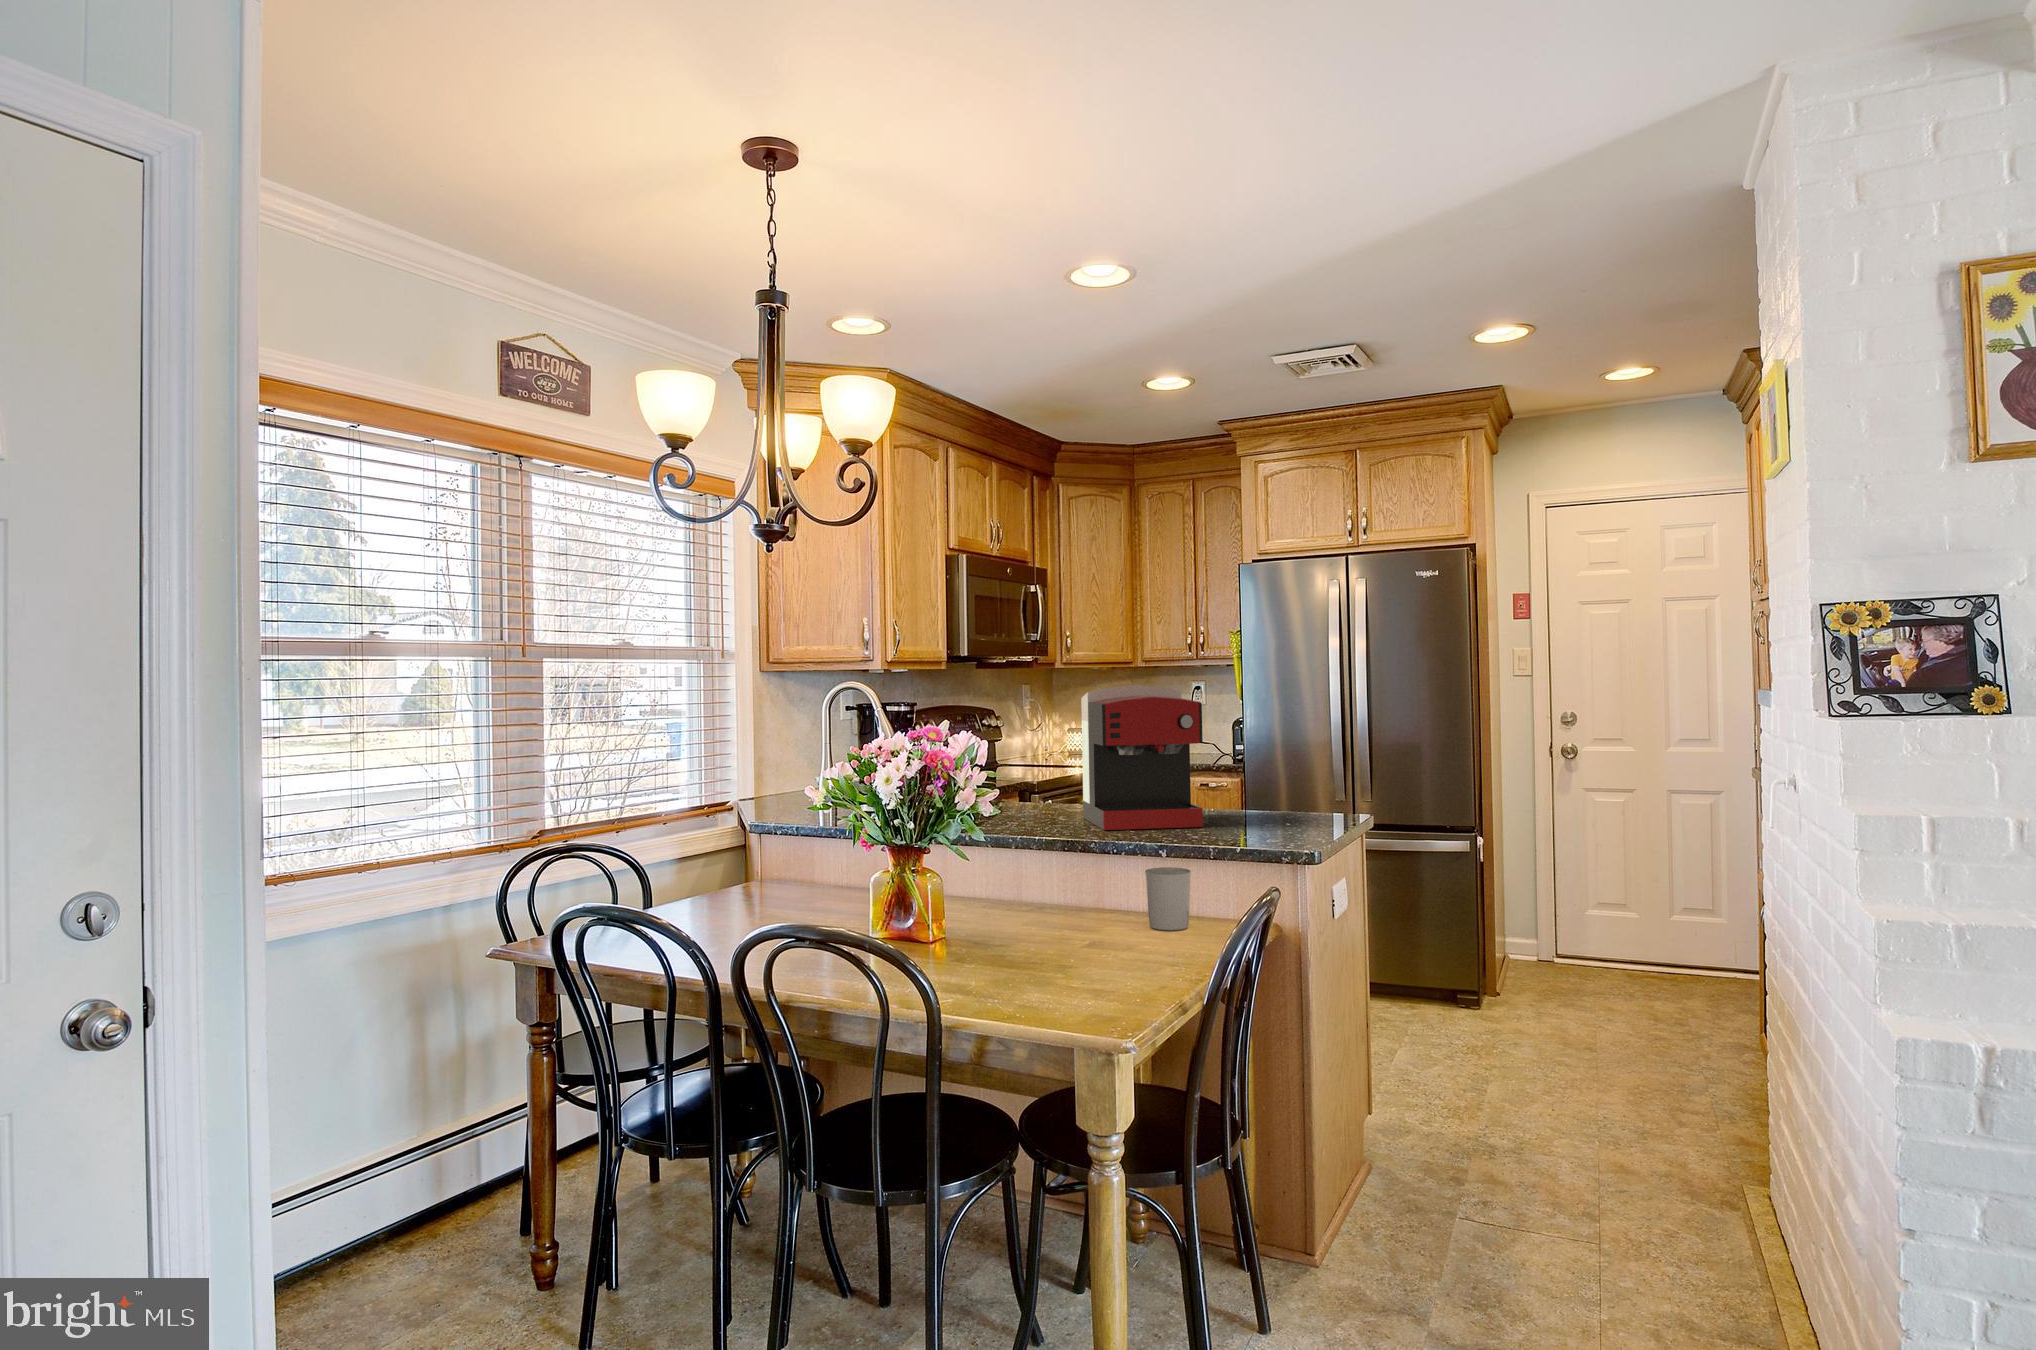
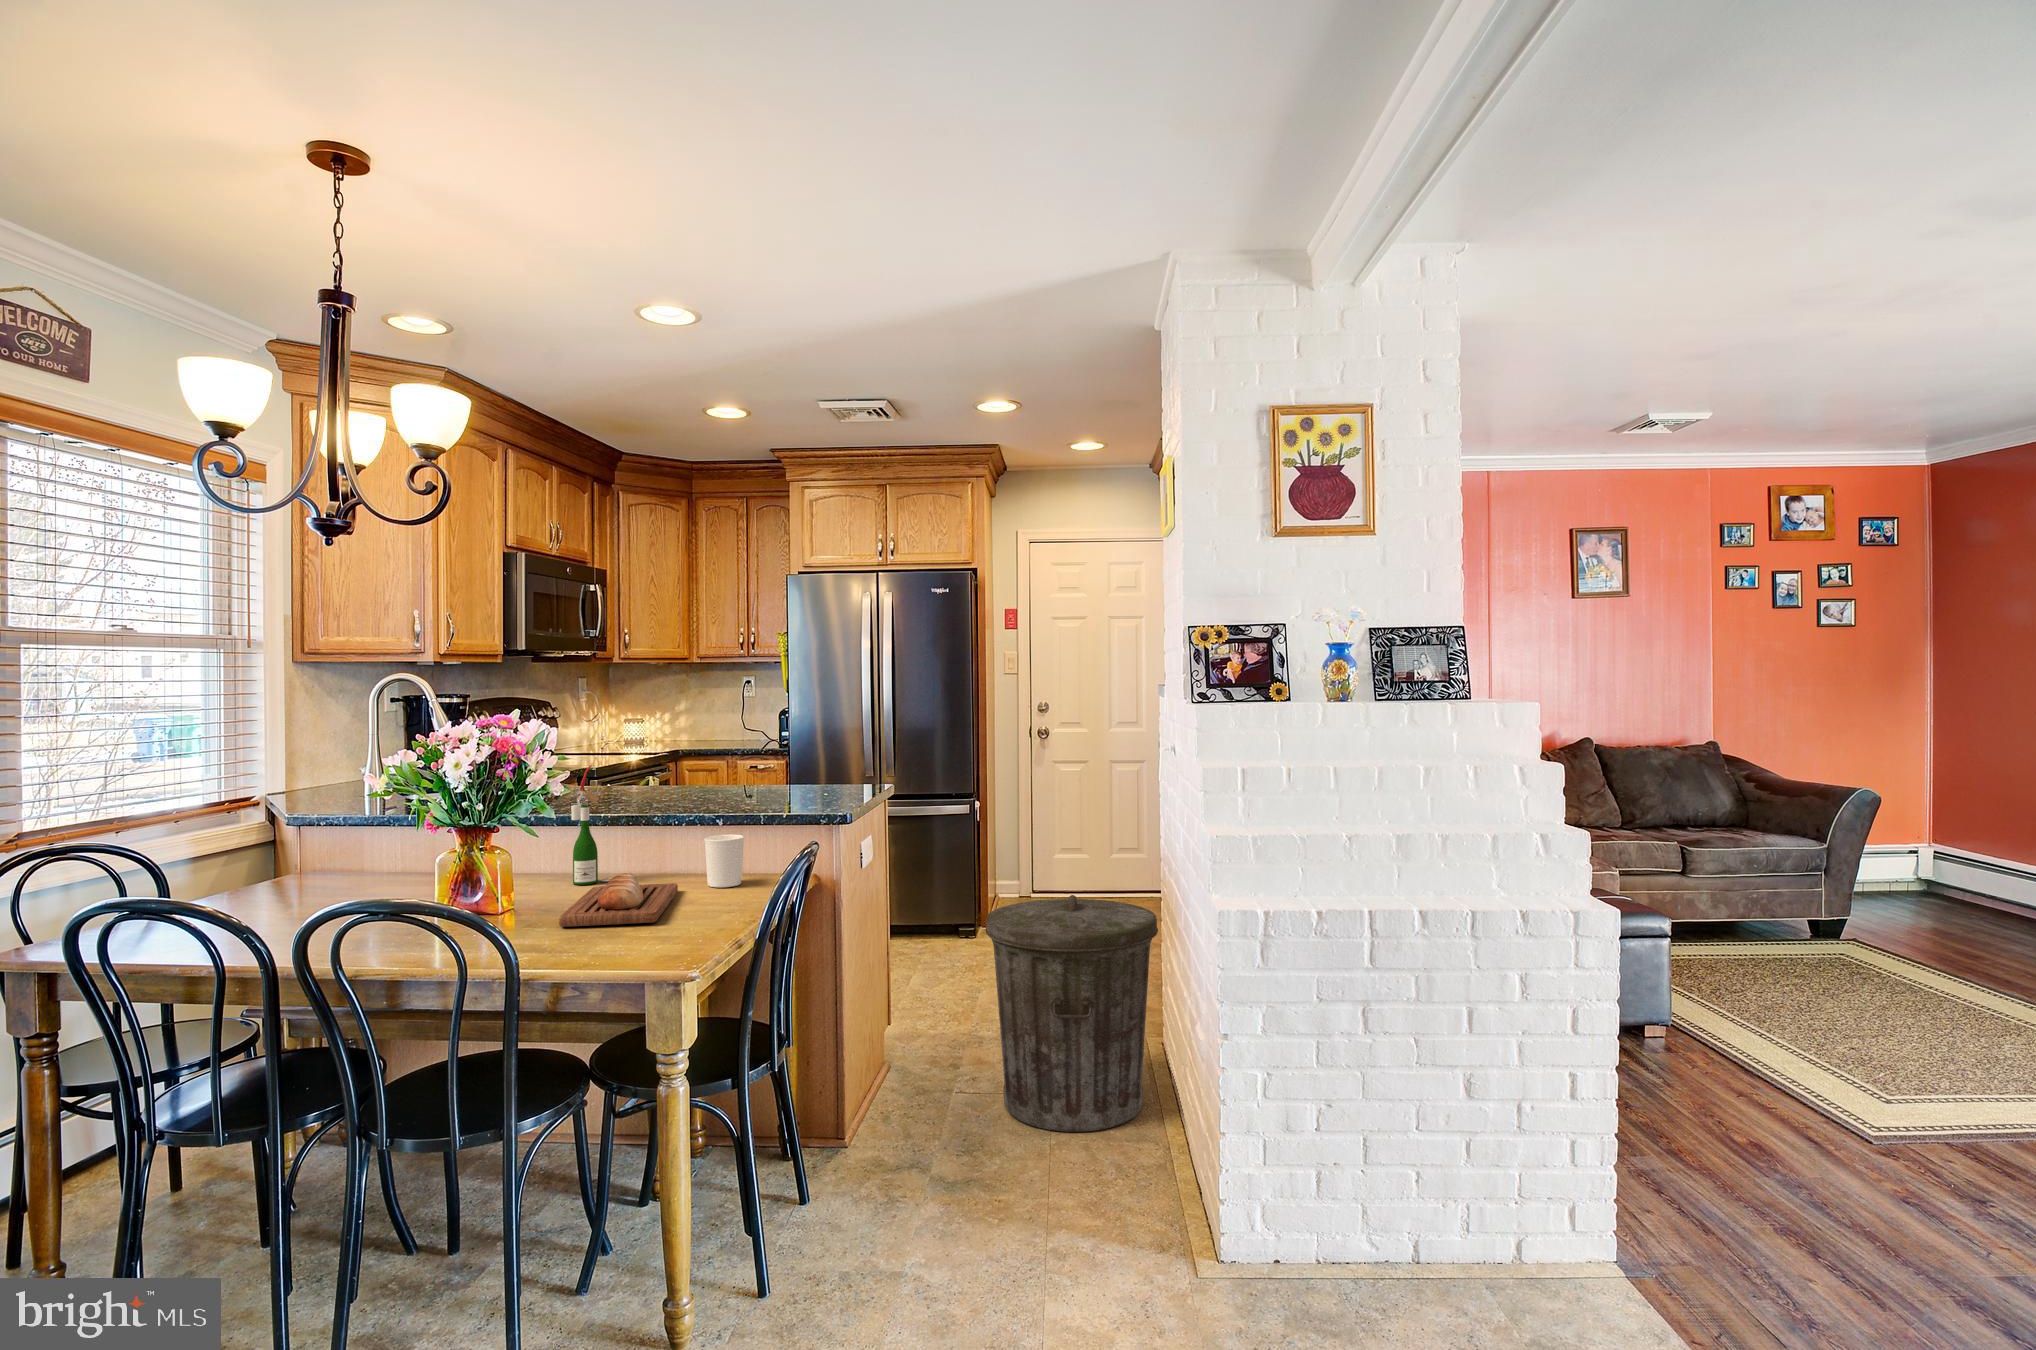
coffee maker: present [1081,685,1203,830] -> none [645,679,755,806]
wine bottle: none [1004,781,1044,915] -> present [571,765,610,885]
bread loaf: none [986,907,1116,970] -> present [559,873,678,927]
trash can: none [1500,973,1765,1305] -> present [985,895,1158,1132]

